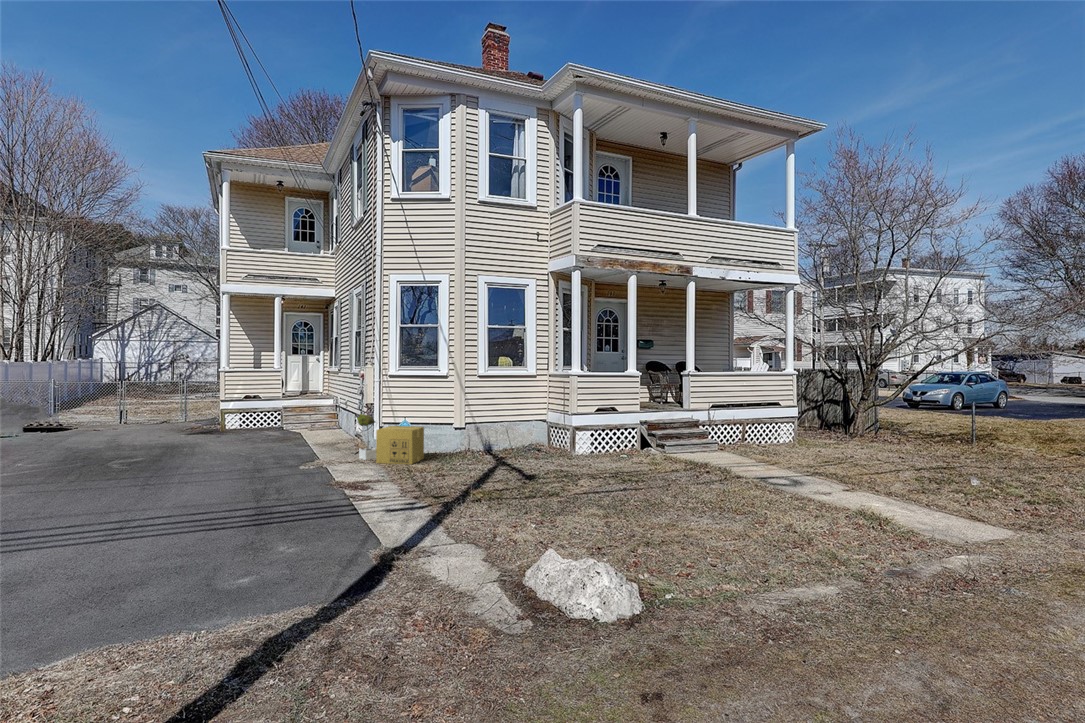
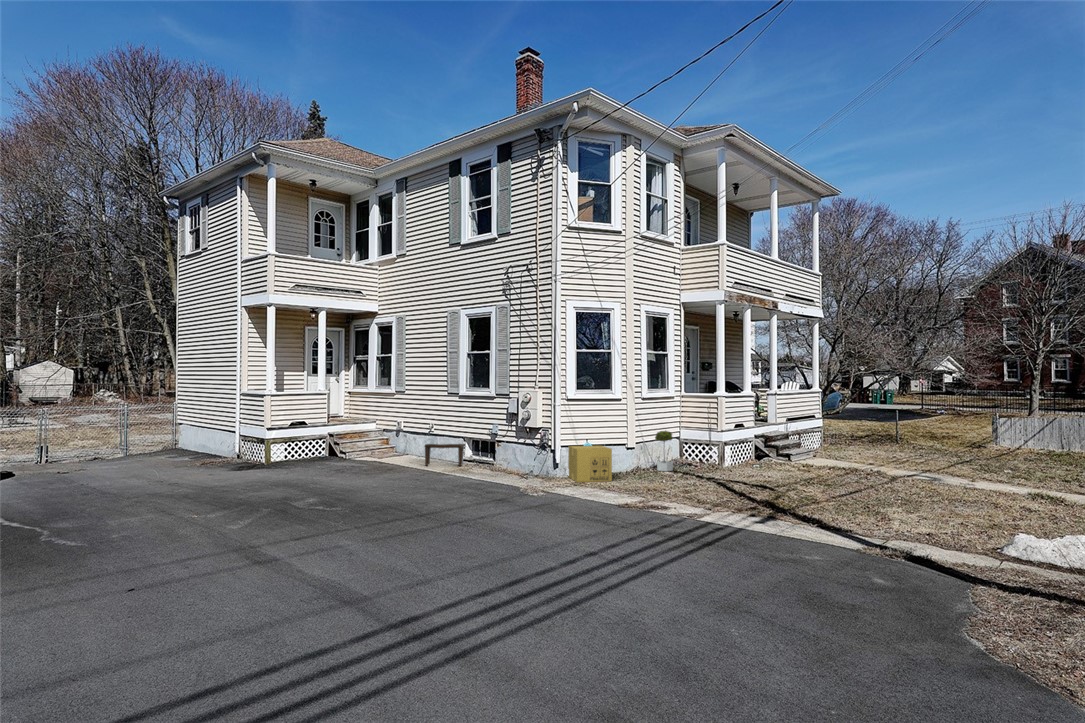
potted tree: present [357,414,376,460] -> present [655,431,673,471]
bench: none [315,419,354,441] -> present [424,444,465,466]

